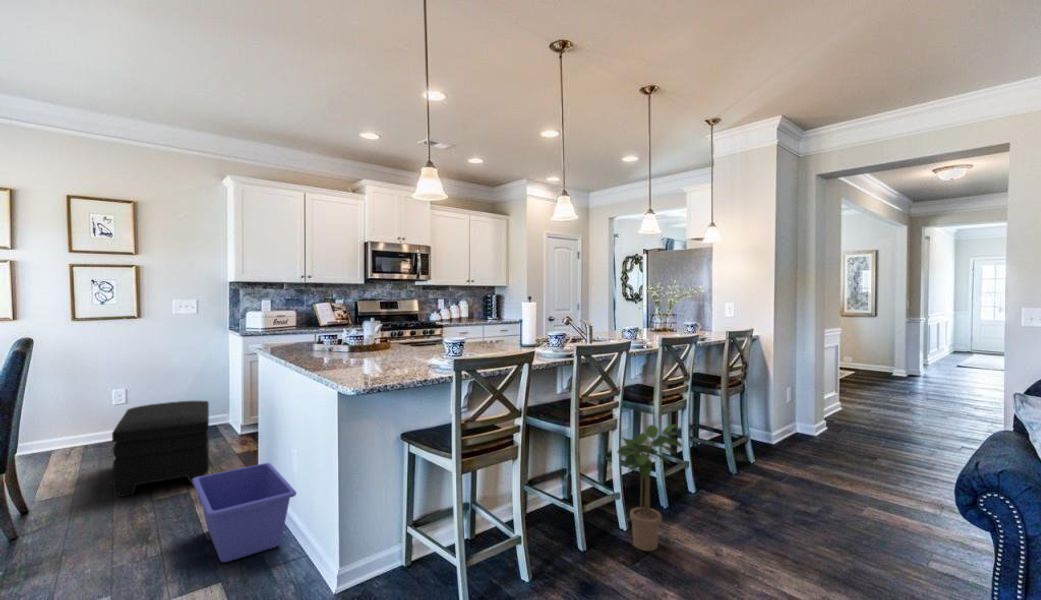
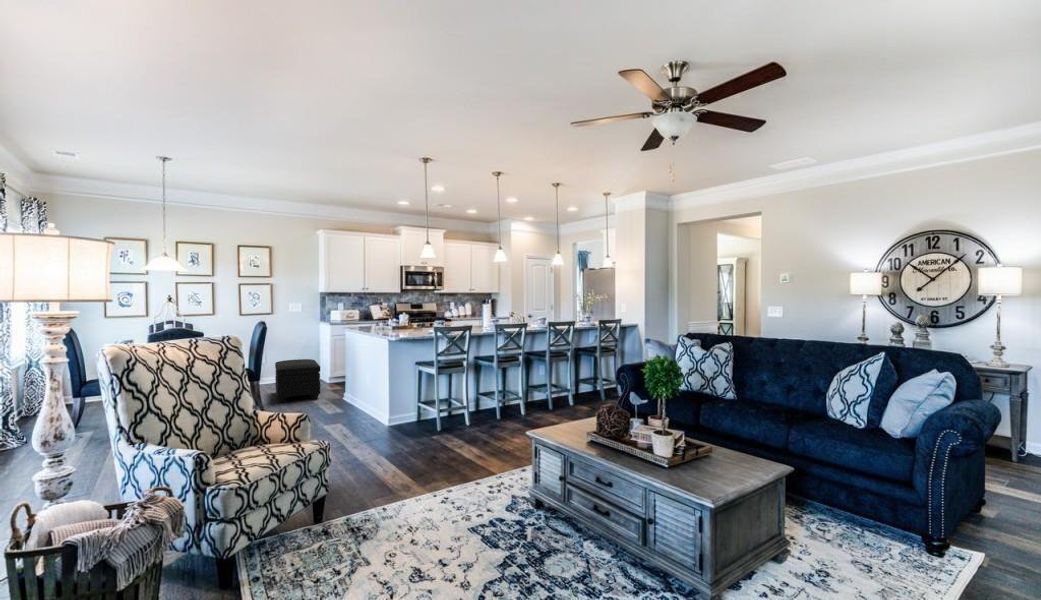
potted plant: present [617,425,682,551] -> none [513,362,548,420]
storage bin: present [192,463,296,562] -> none [321,384,369,419]

